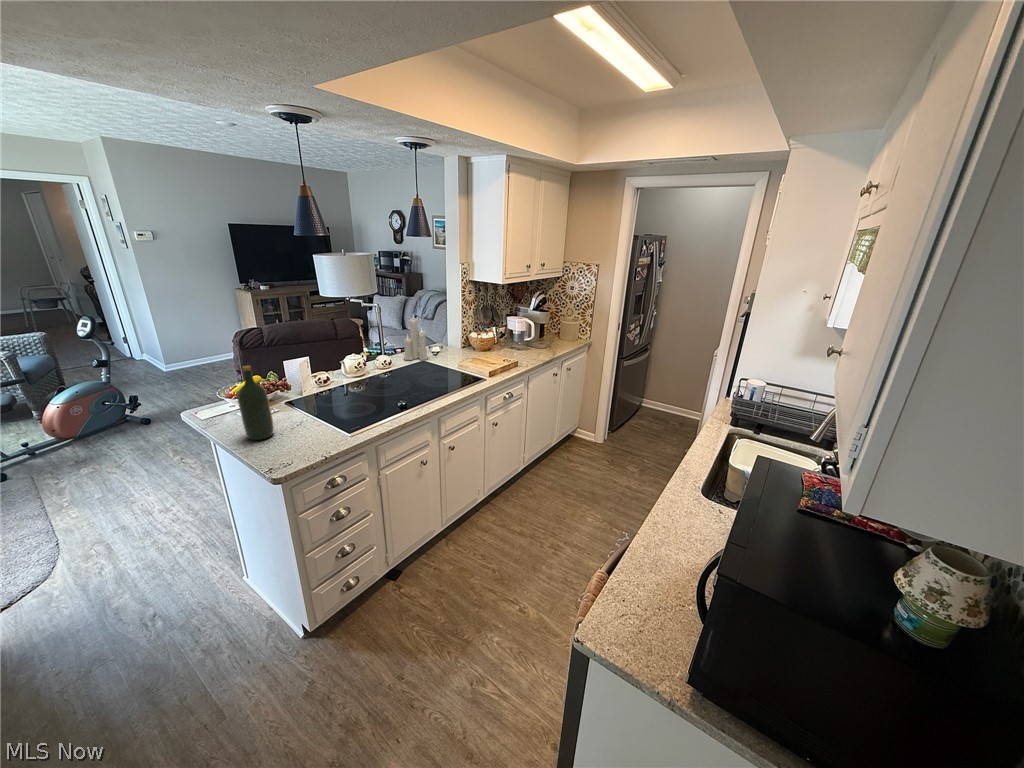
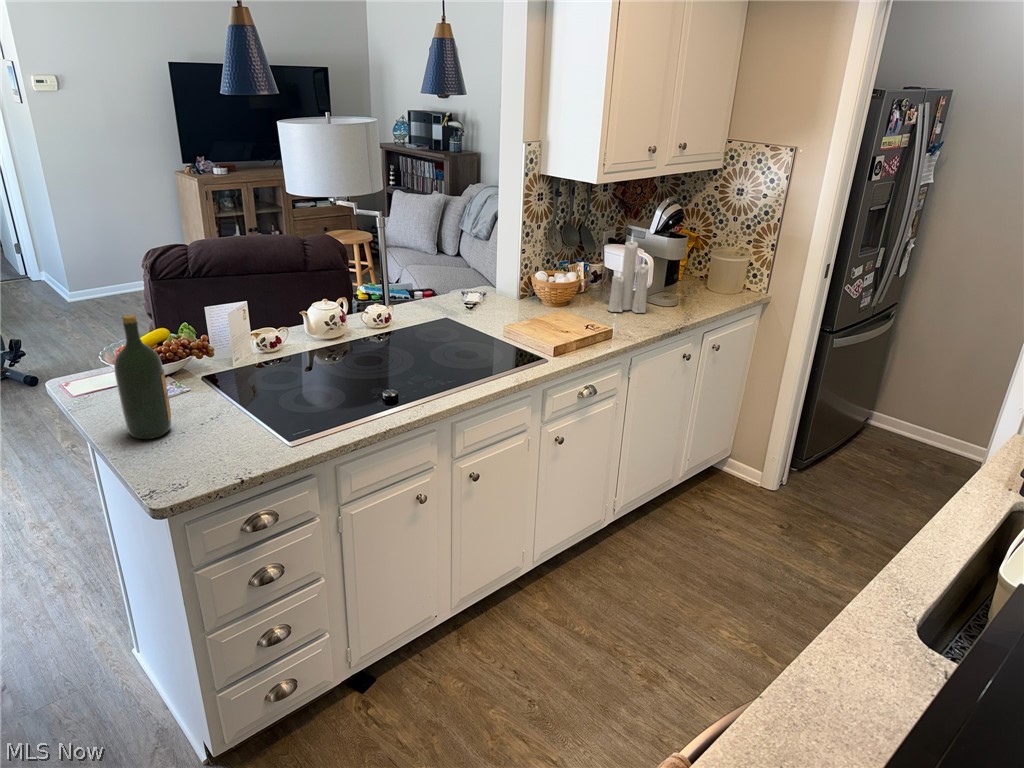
candle: present [404,317,427,360] -> present [607,236,649,313]

